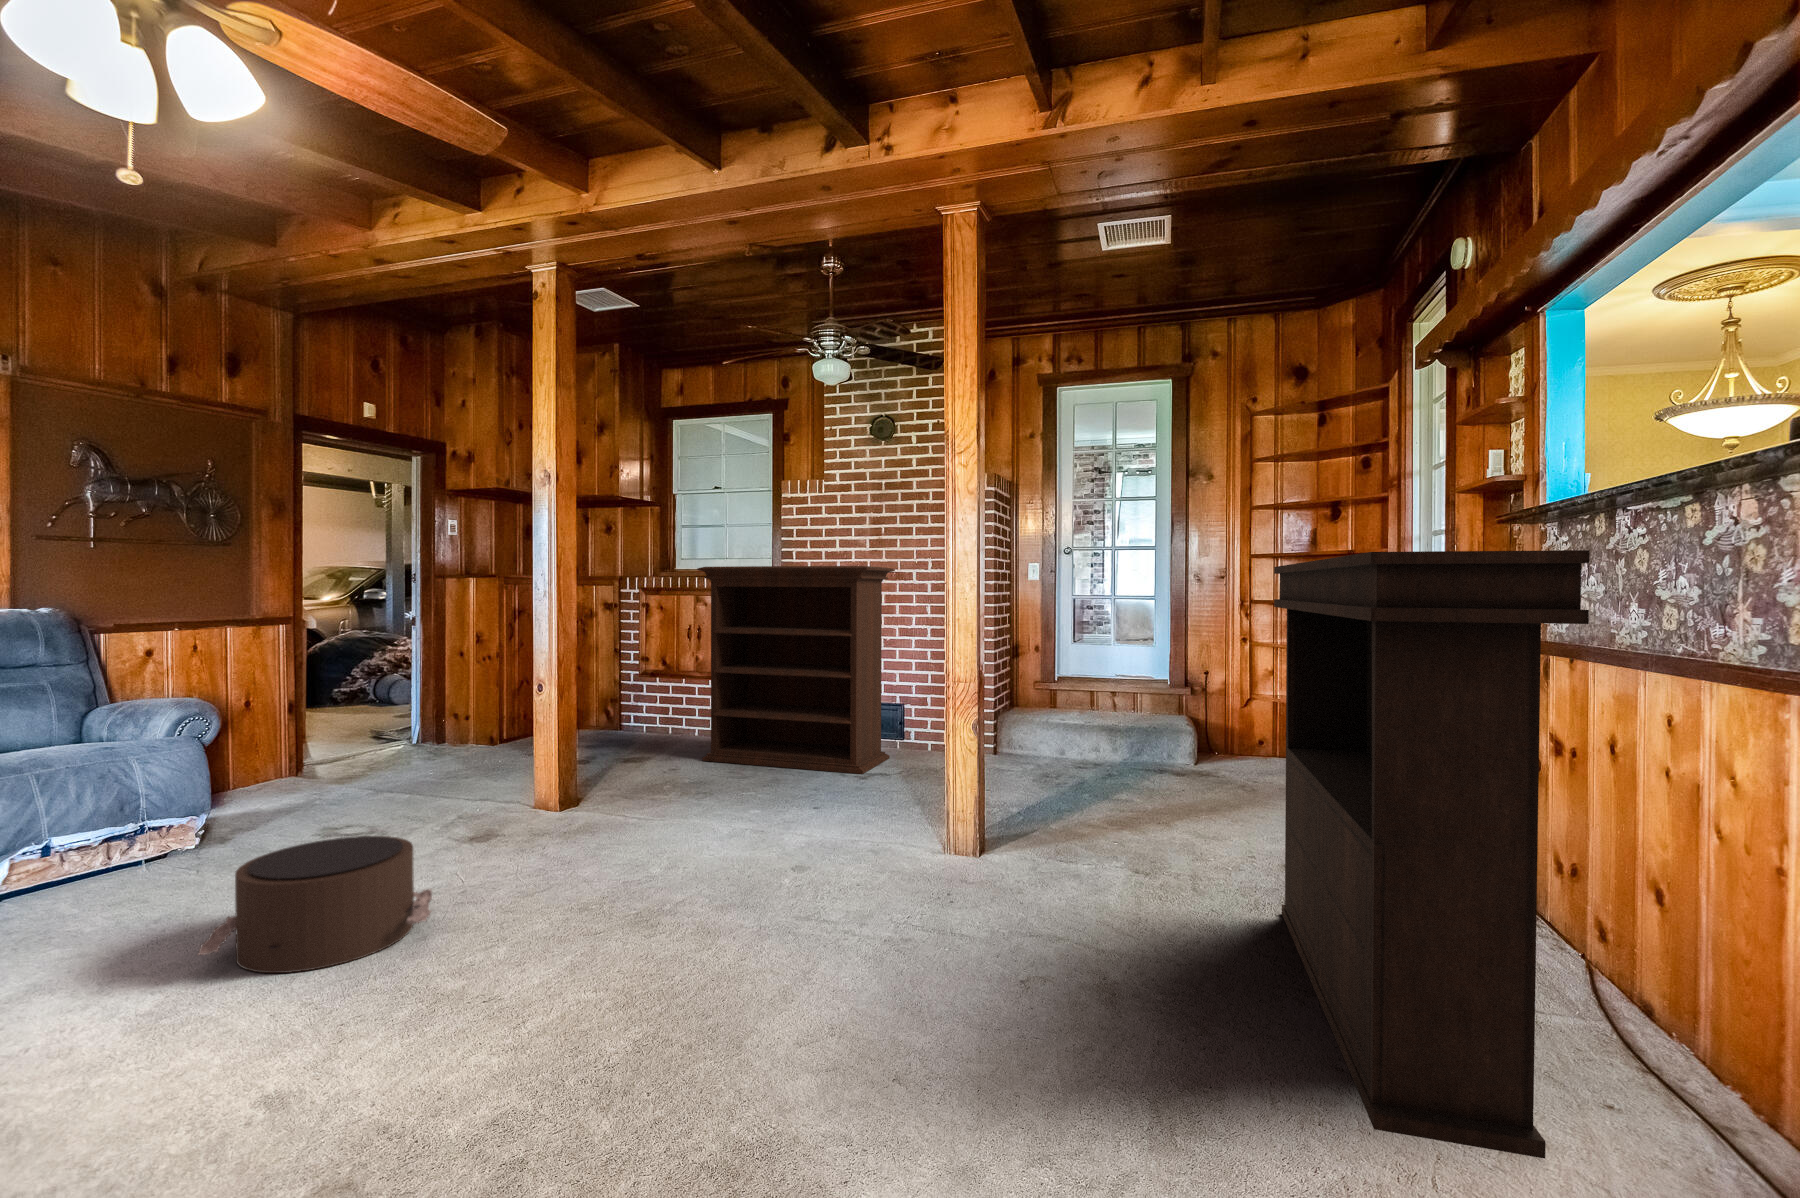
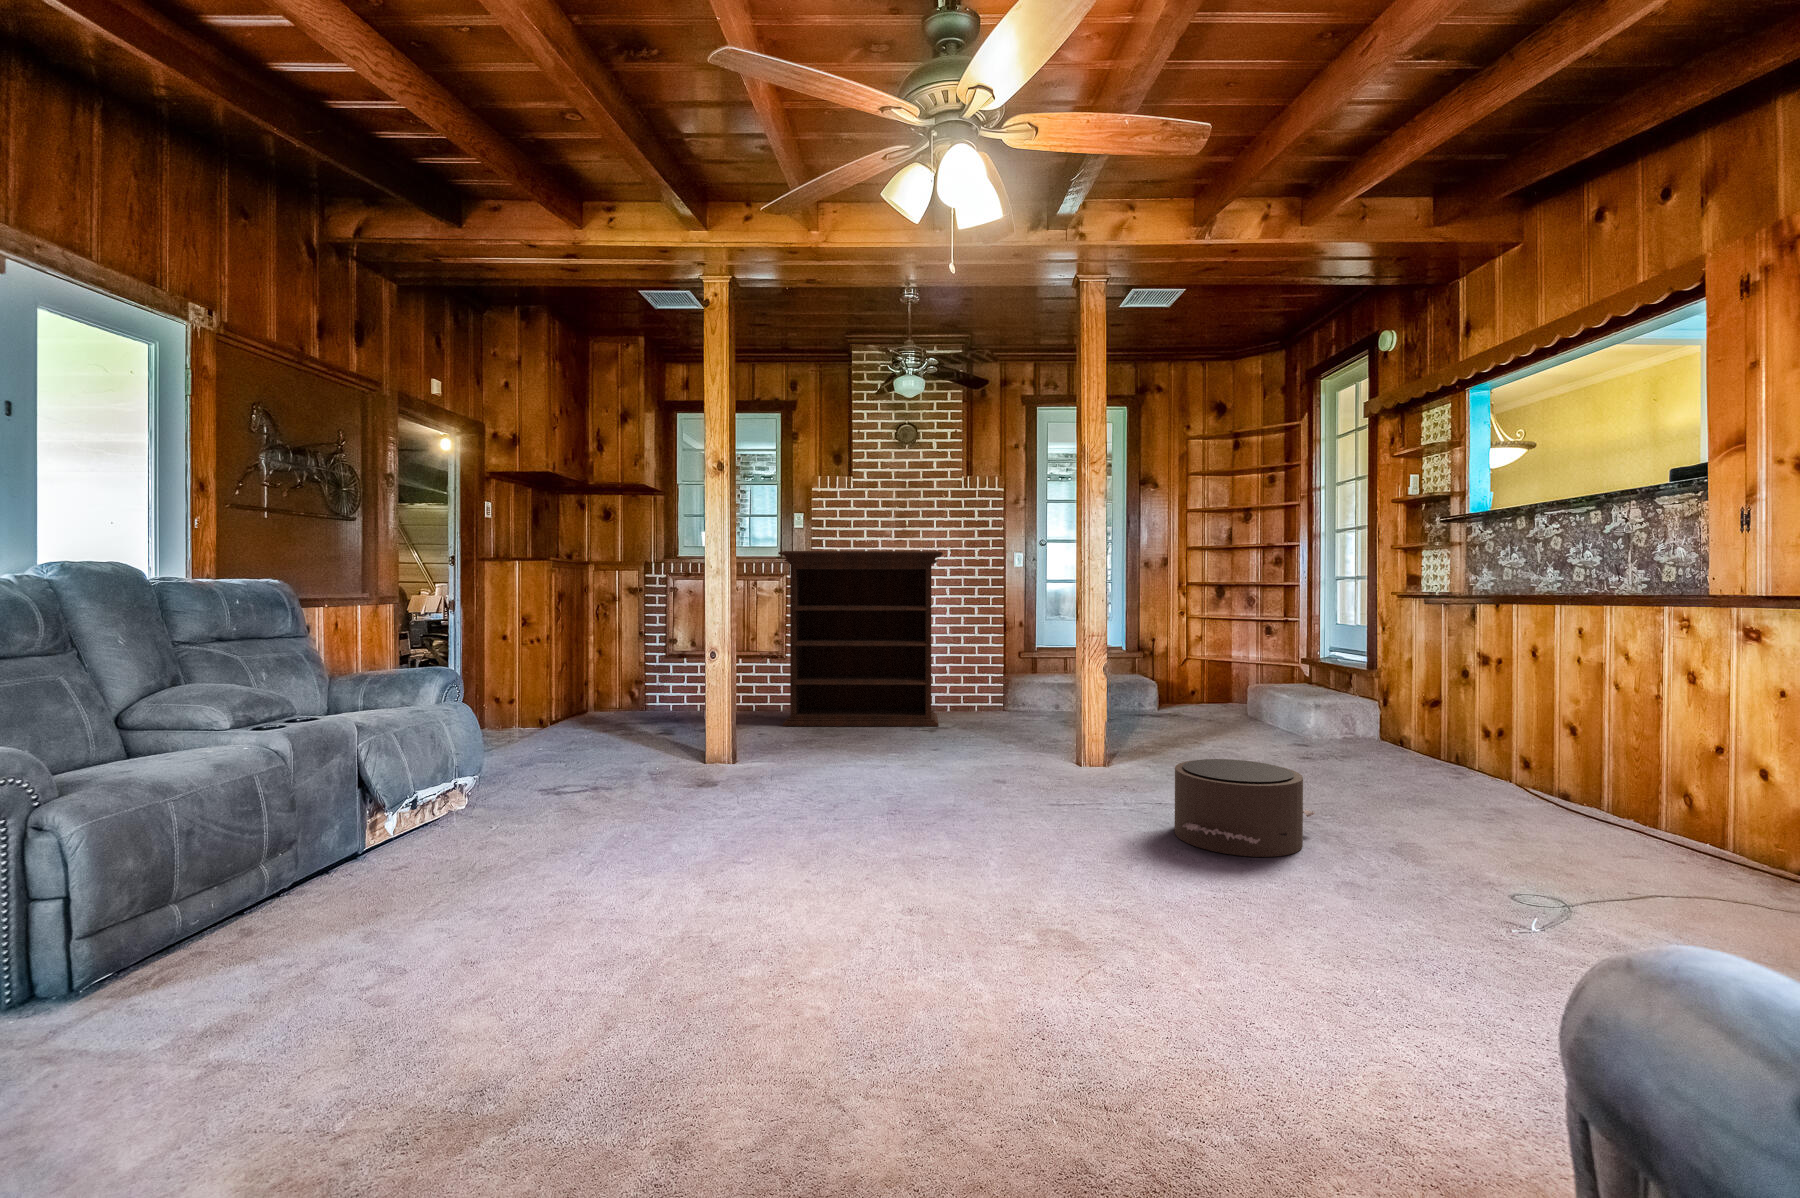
console table: present [1274,550,1590,1159] -> none [1343,530,1626,842]
pouf: present [198,836,432,973] -> present [1175,759,1315,857]

